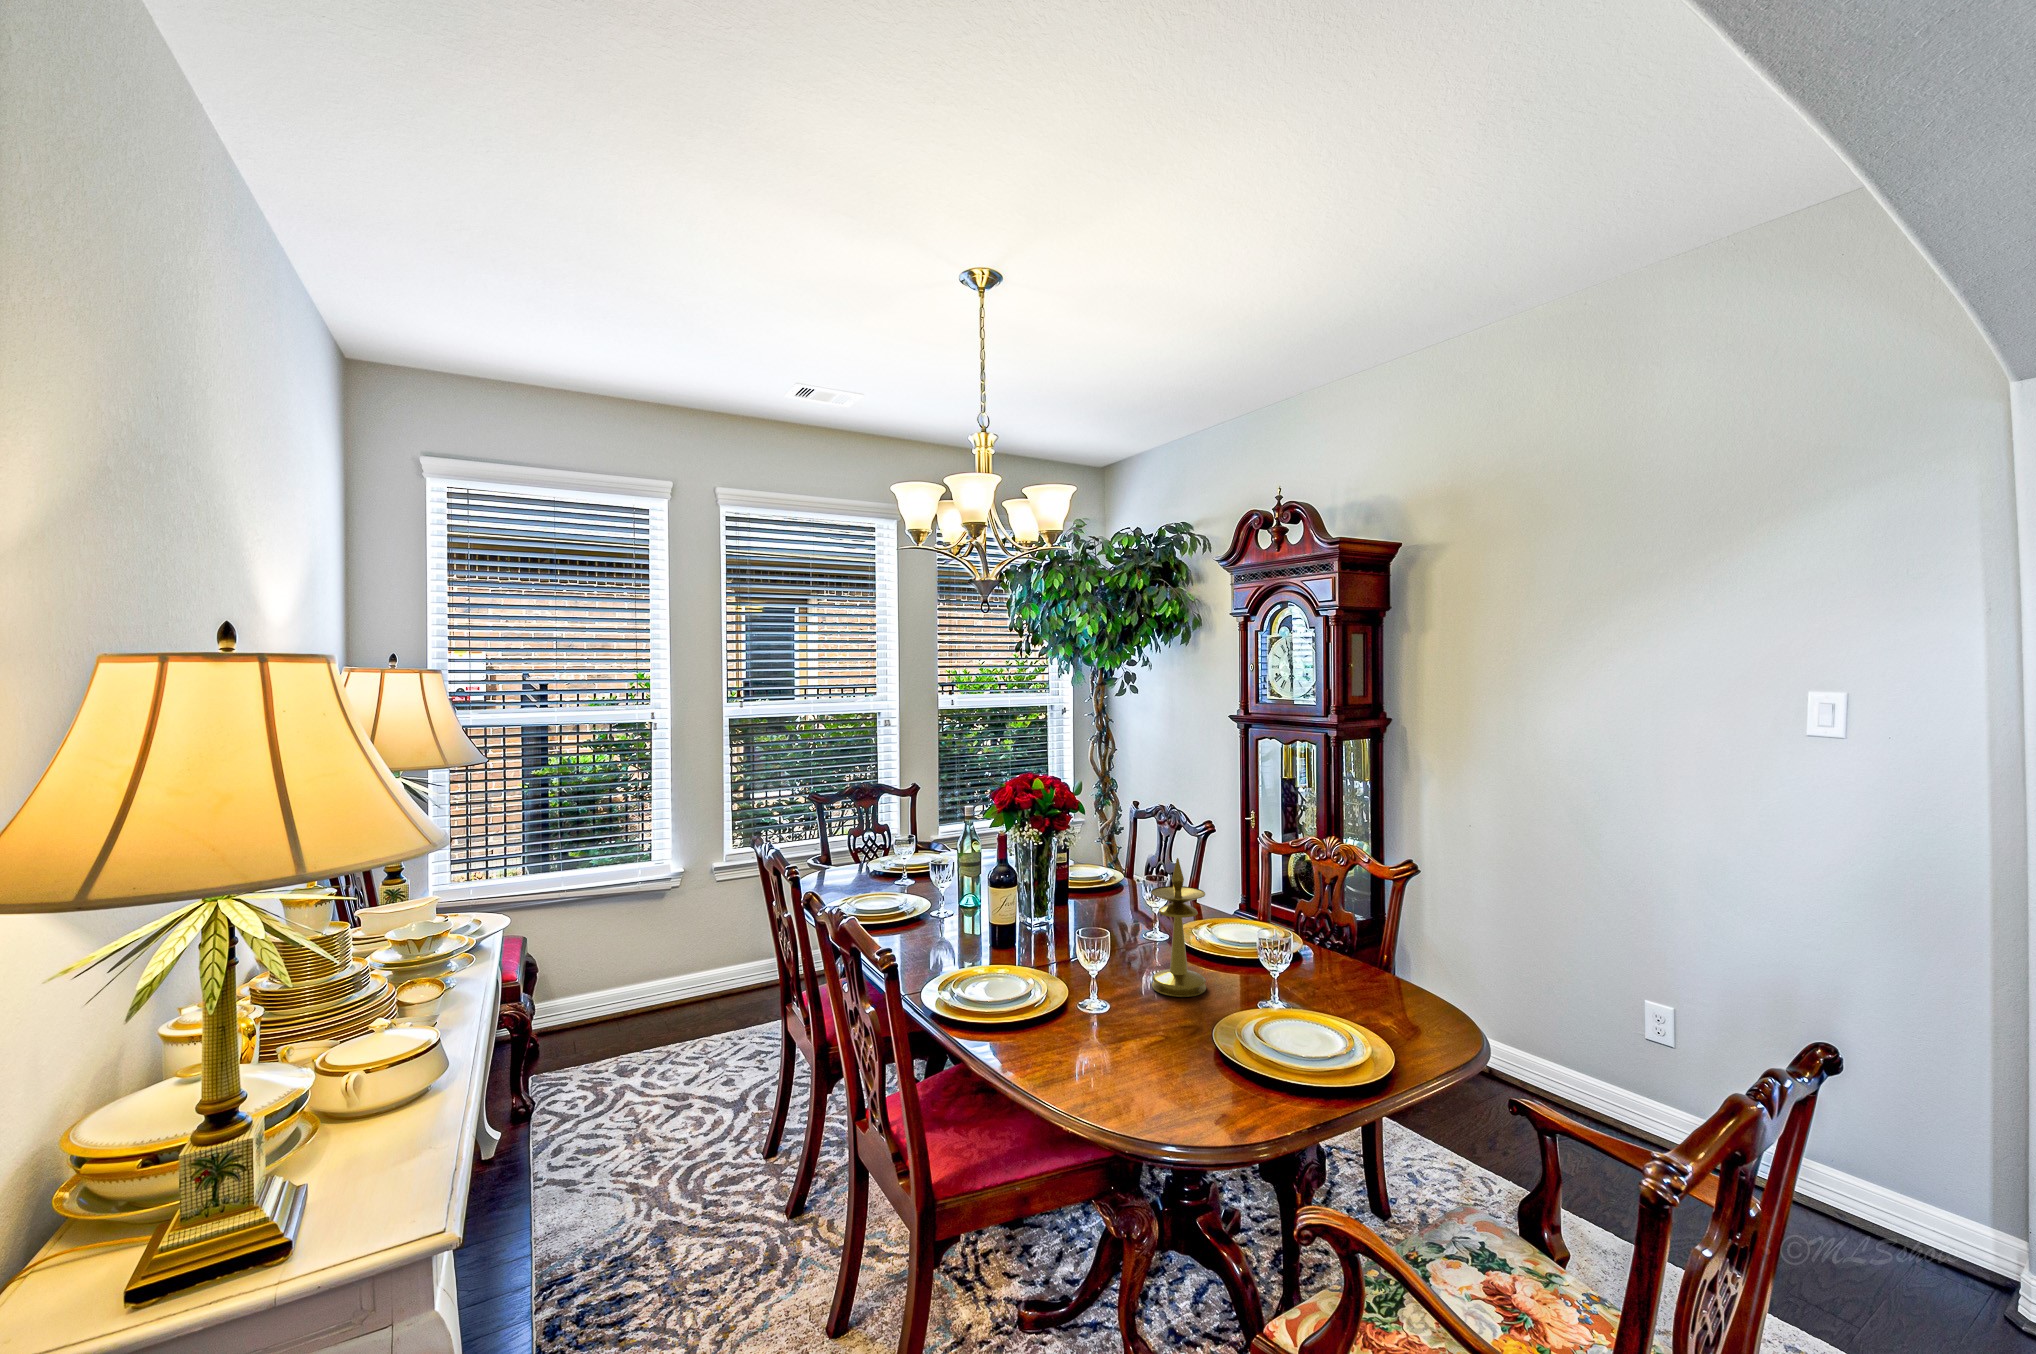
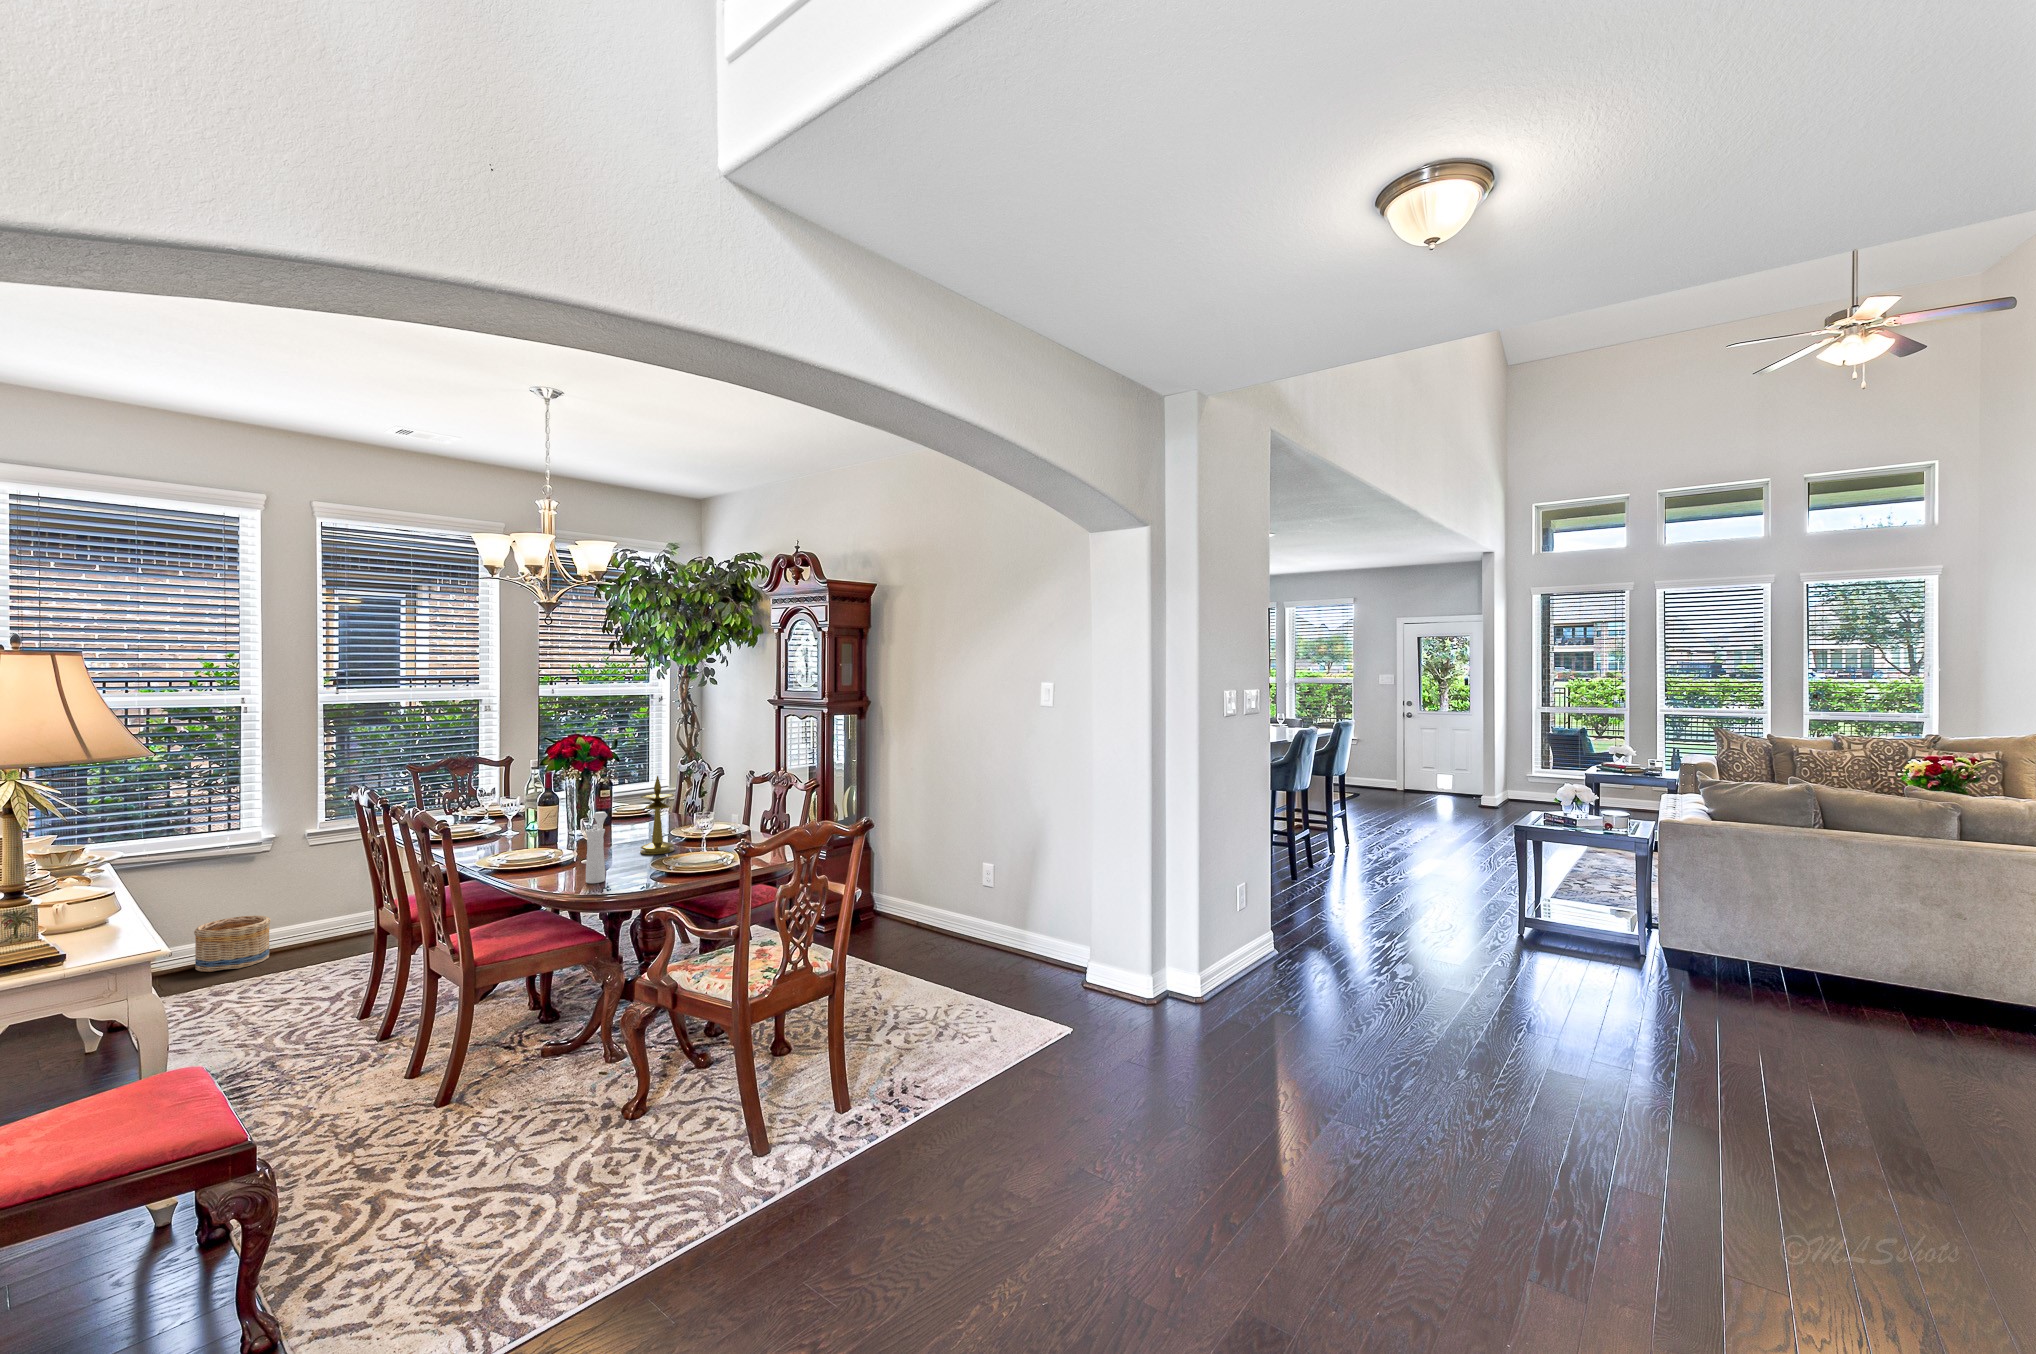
pepper mill: none [1104,933,1138,1081] -> present [586,812,607,883]
basket: none [608,965,678,1033] -> present [194,916,271,972]

